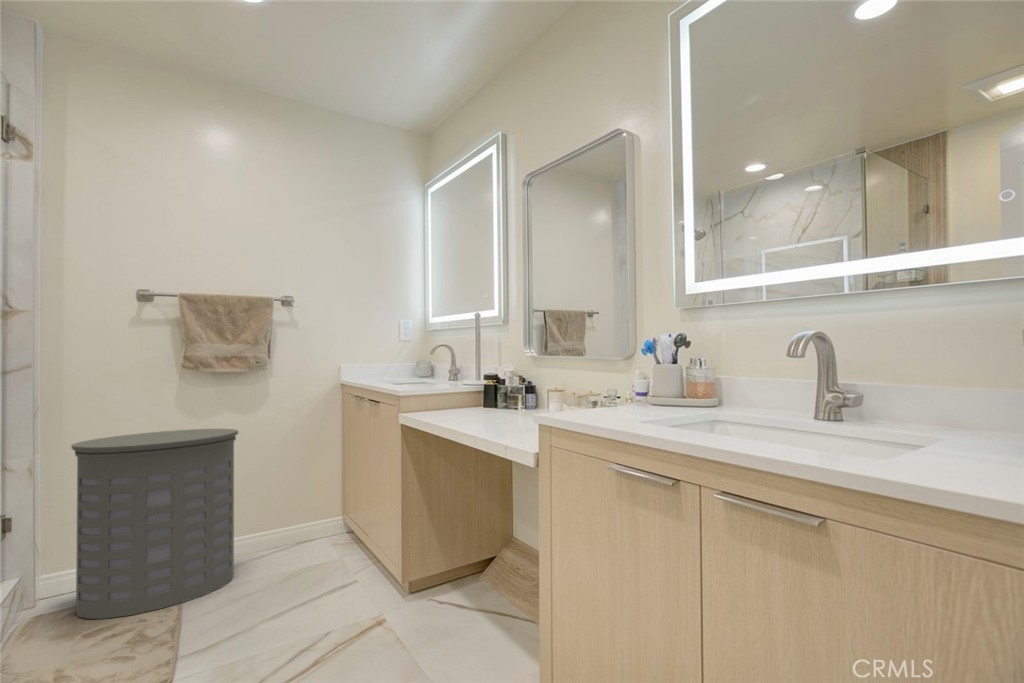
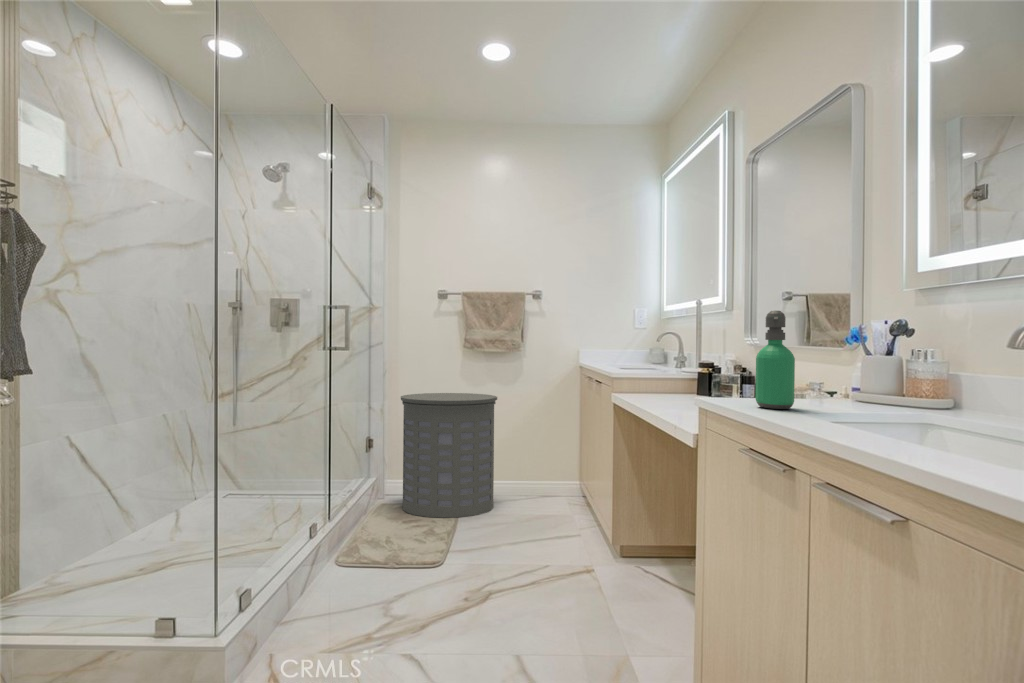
soap dispenser: none [579,327,610,417] -> present [755,311,795,409]

